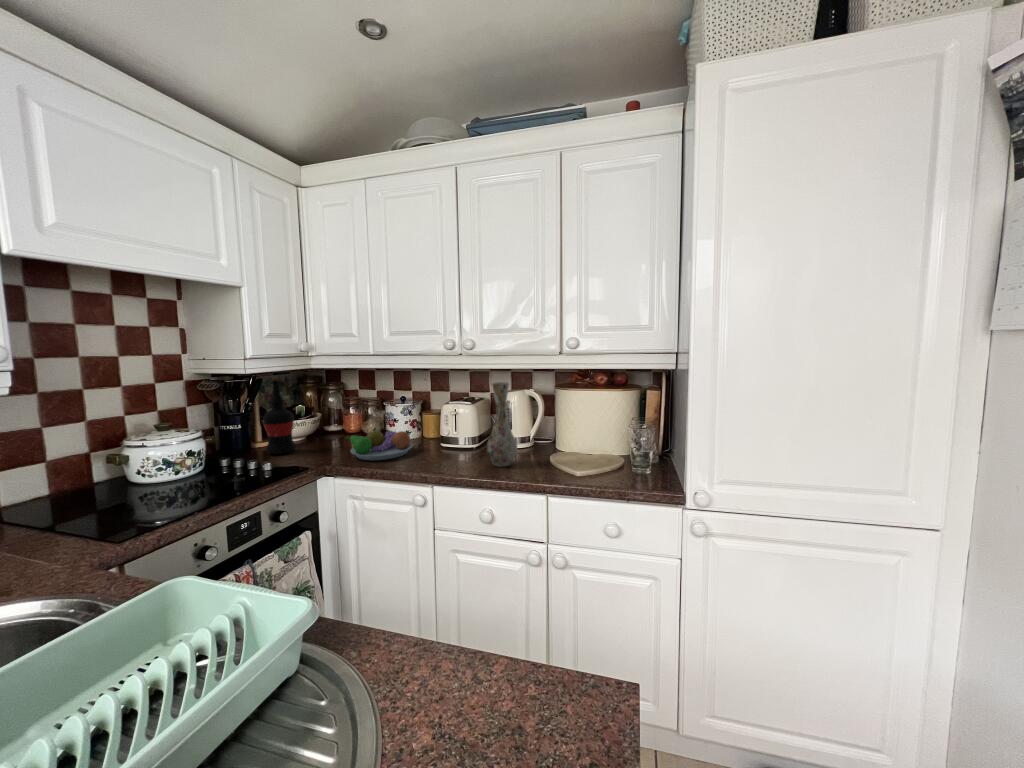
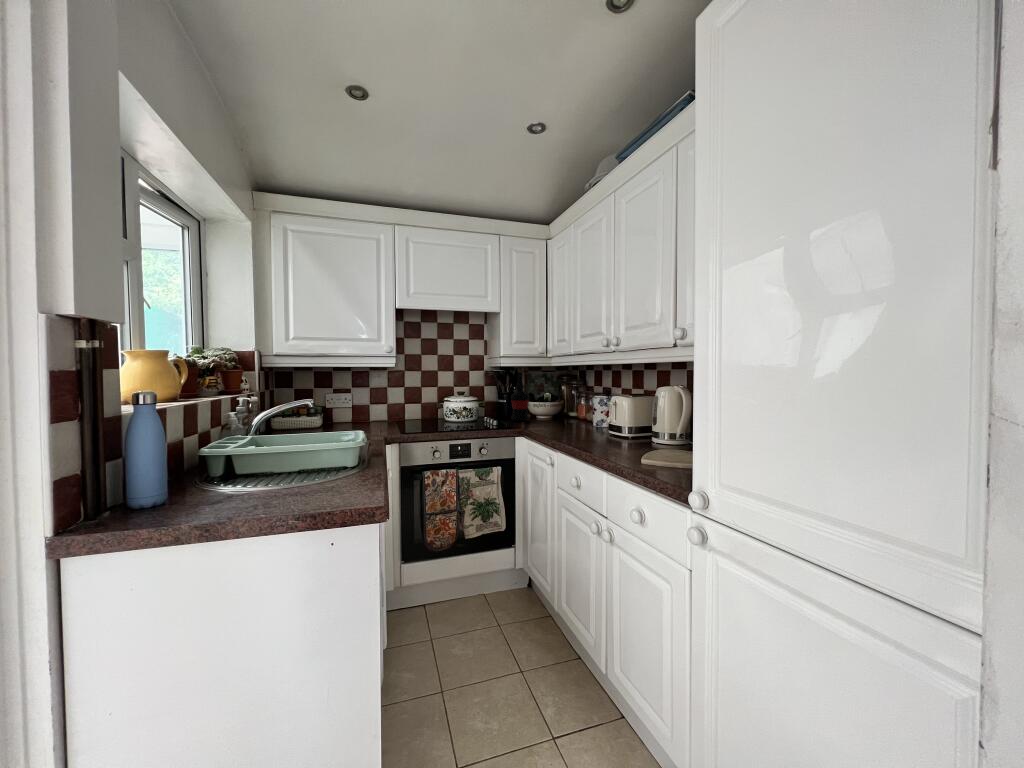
vase: present [487,382,517,467] -> none [601,373,630,449]
fruit bowl: present [346,427,413,460] -> none [540,410,586,432]

